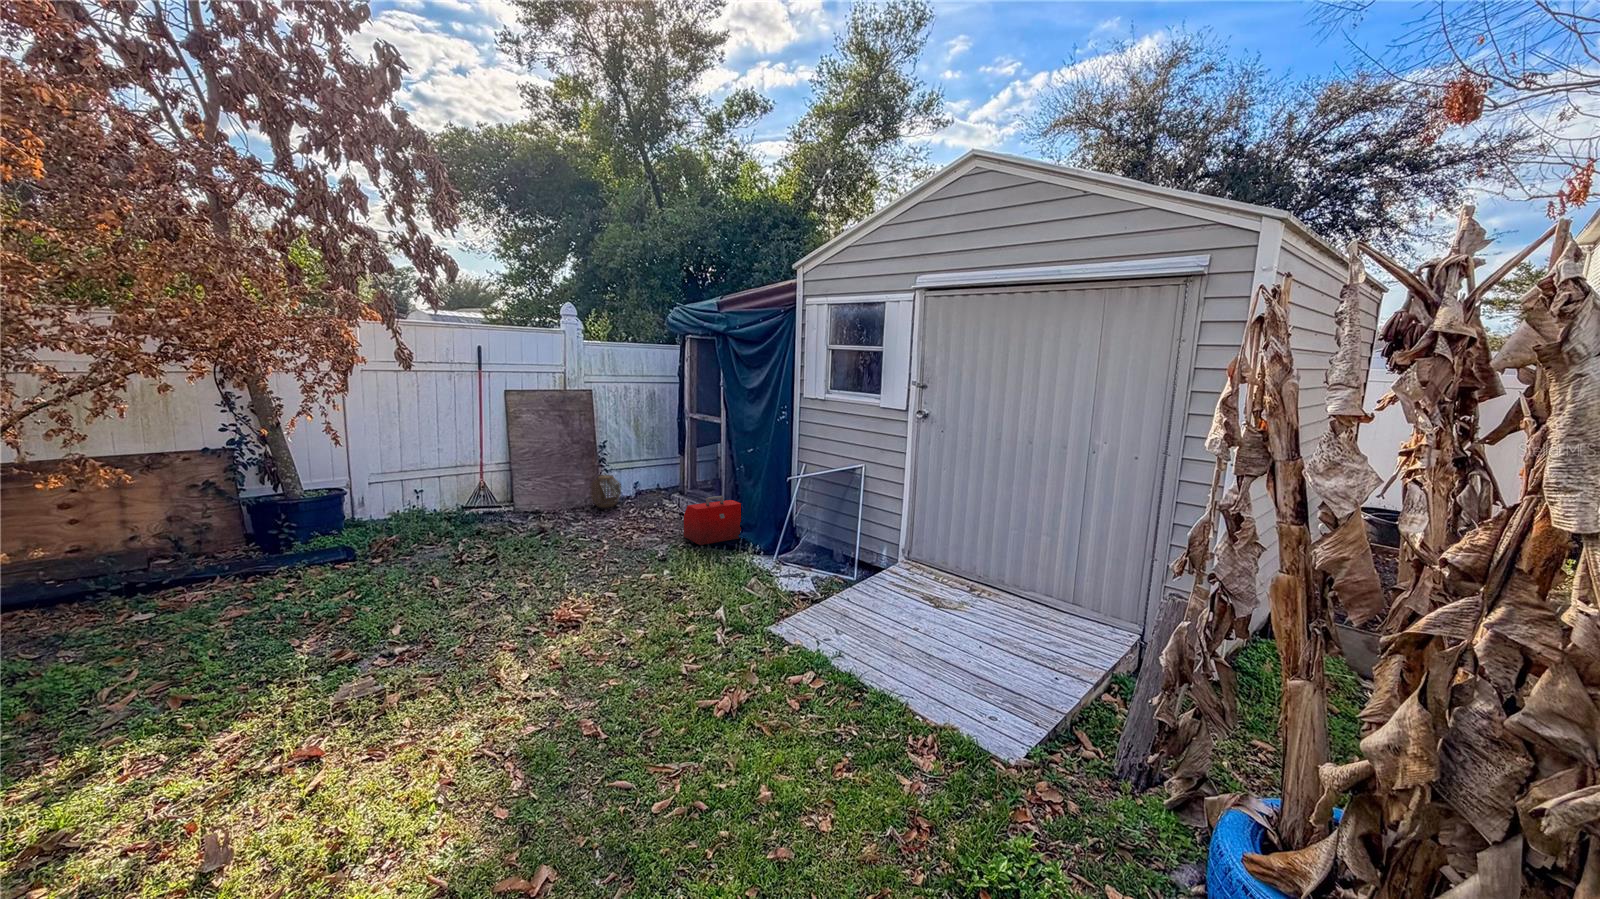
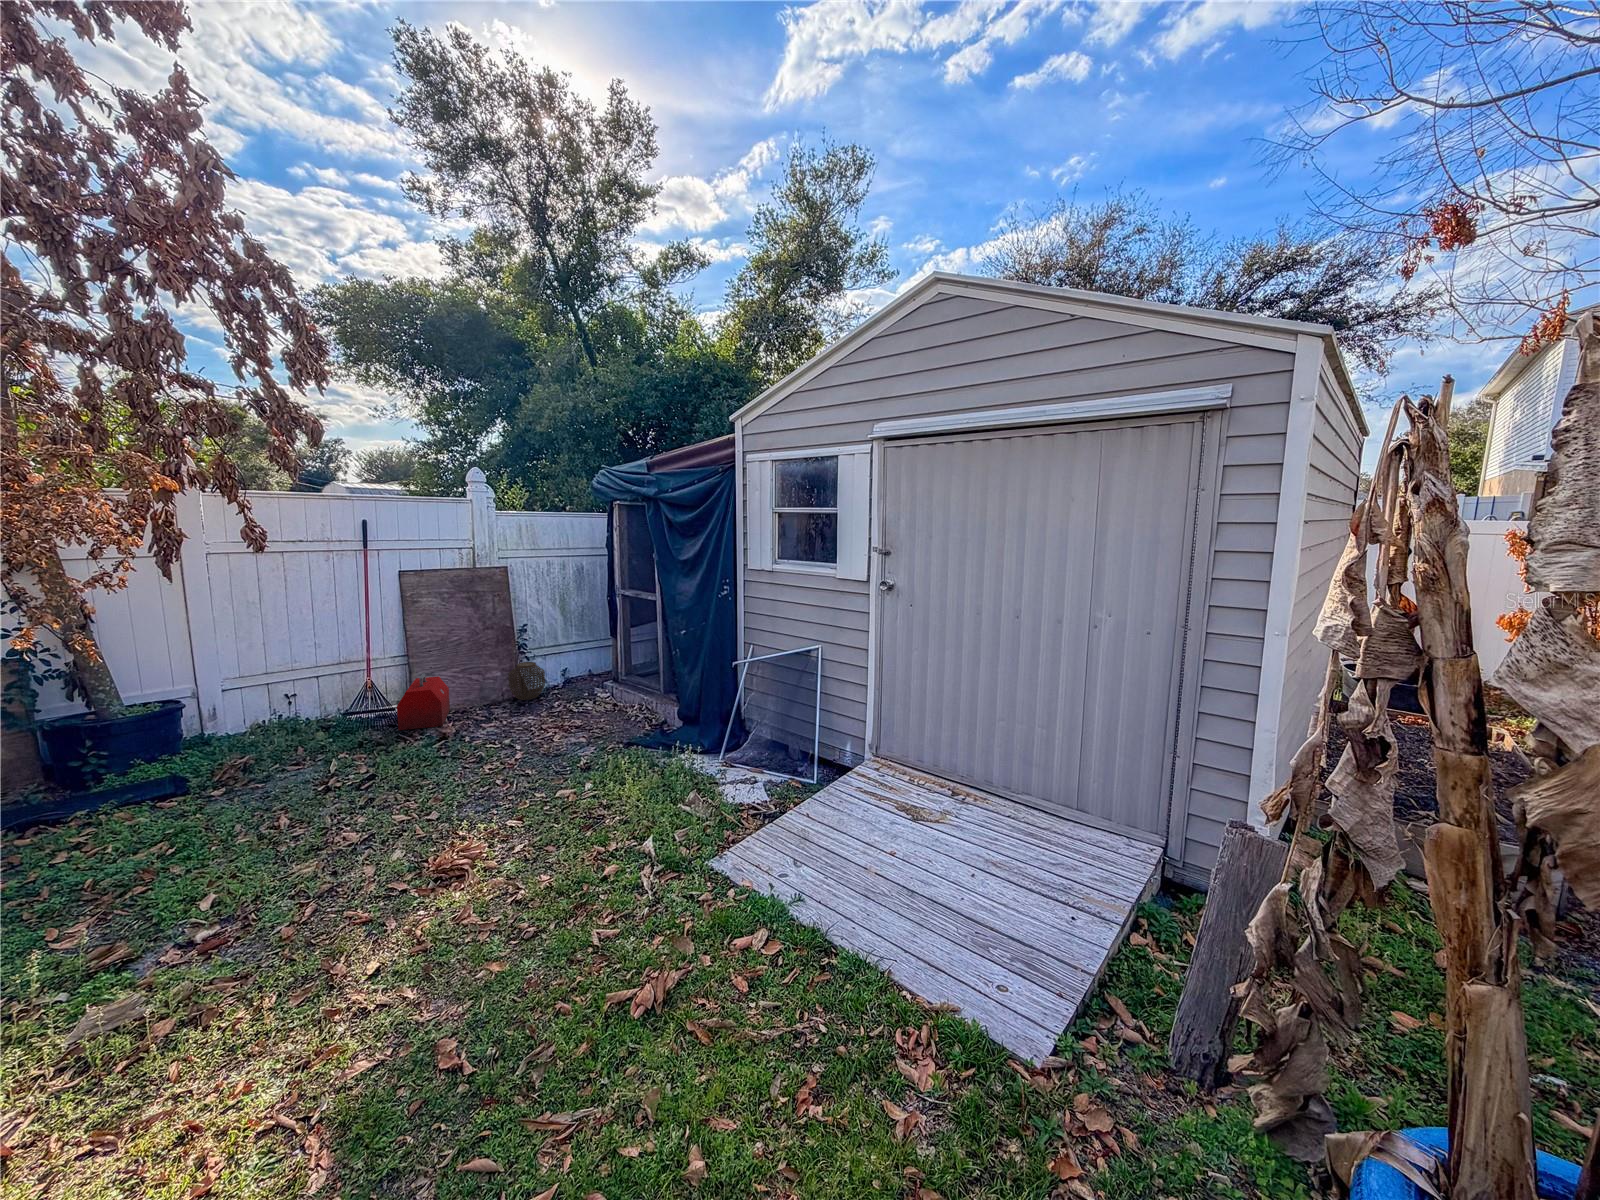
toolbox: present [684,496,741,545] -> present [397,673,450,730]

